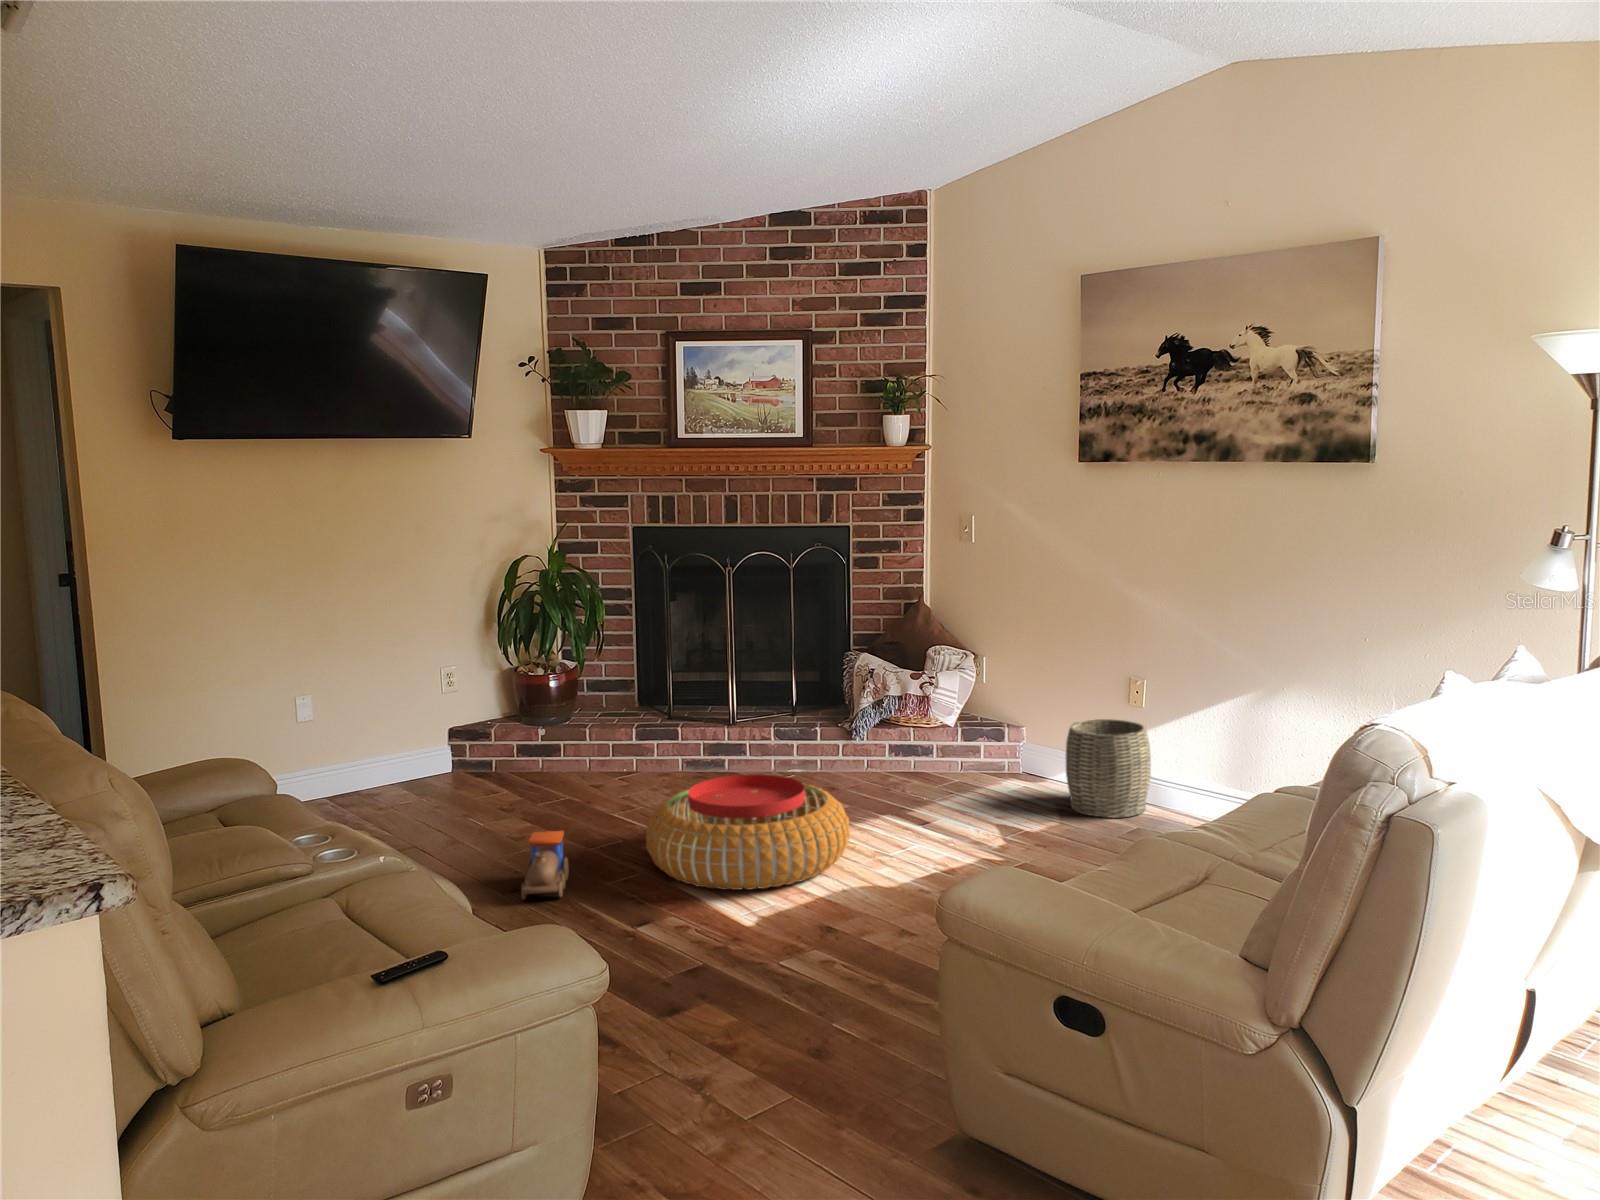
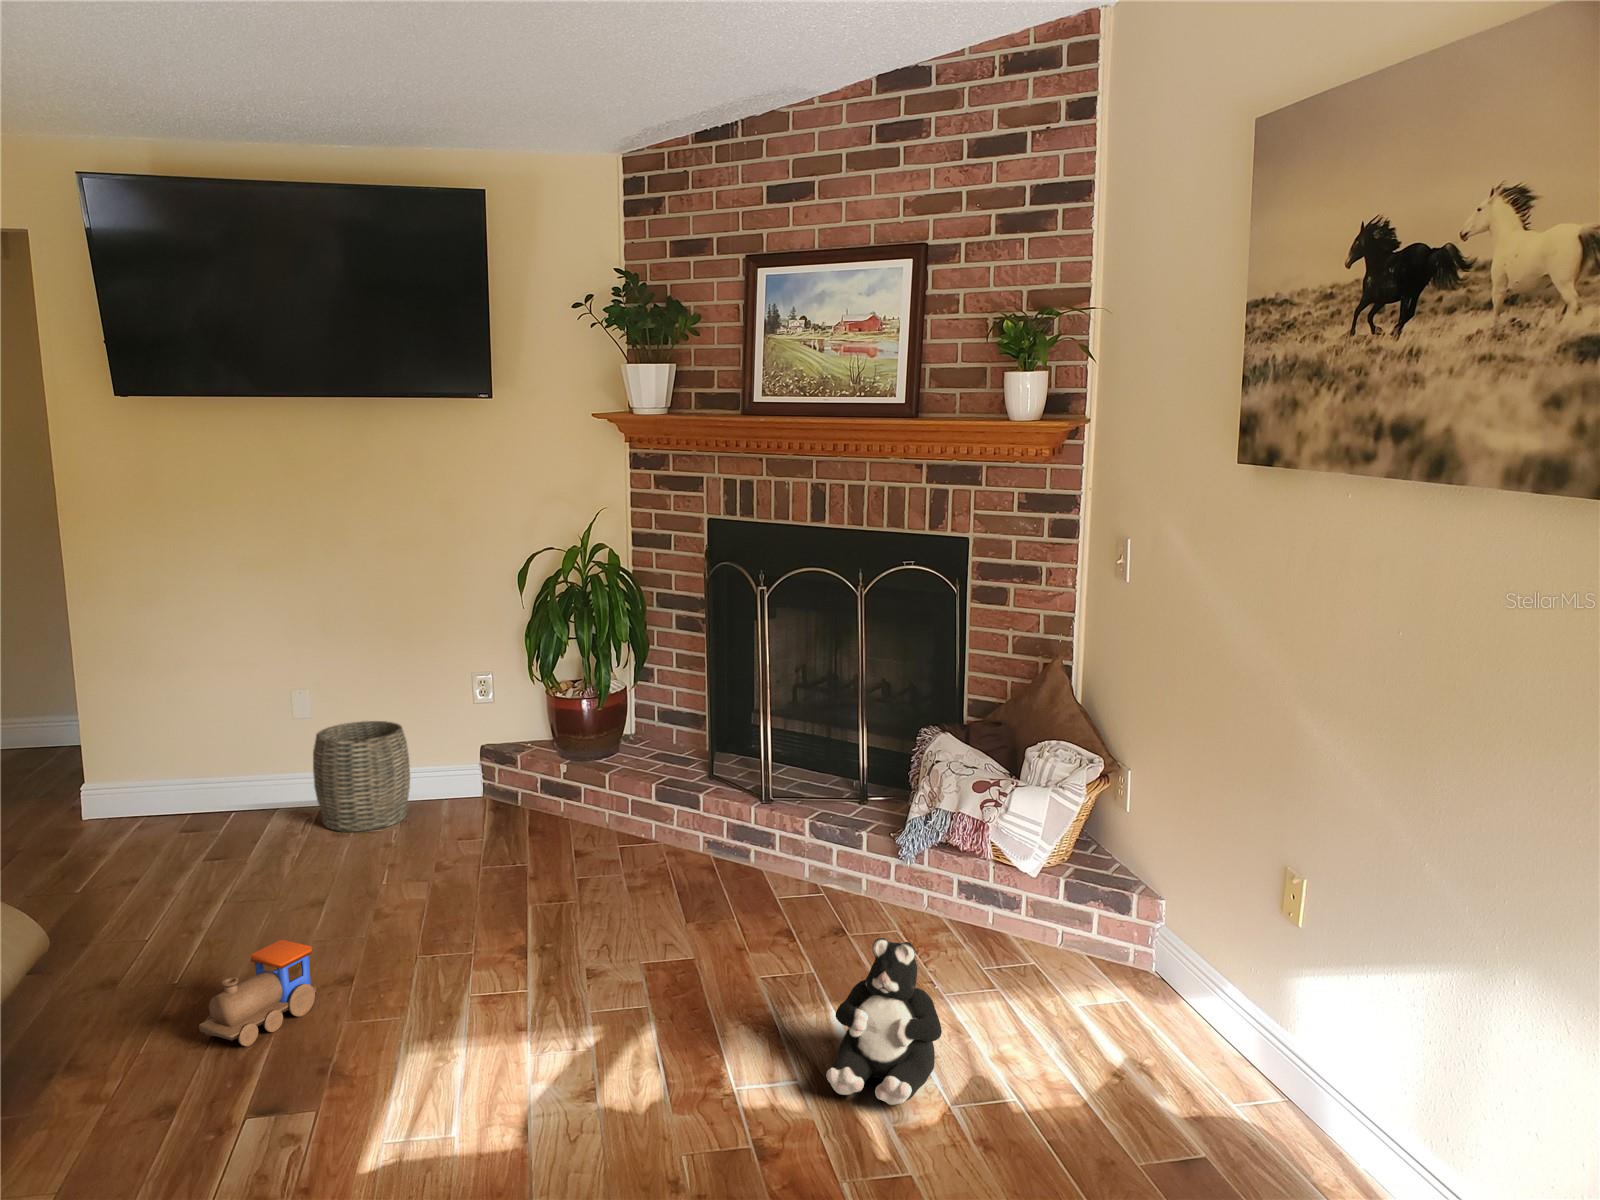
woven basket: present [1066,719,1151,818] -> present [313,721,410,831]
plush toy: none [925,749,996,840] -> present [826,938,942,1105]
pouf: present [646,774,850,890] -> none [372,909,686,1117]

